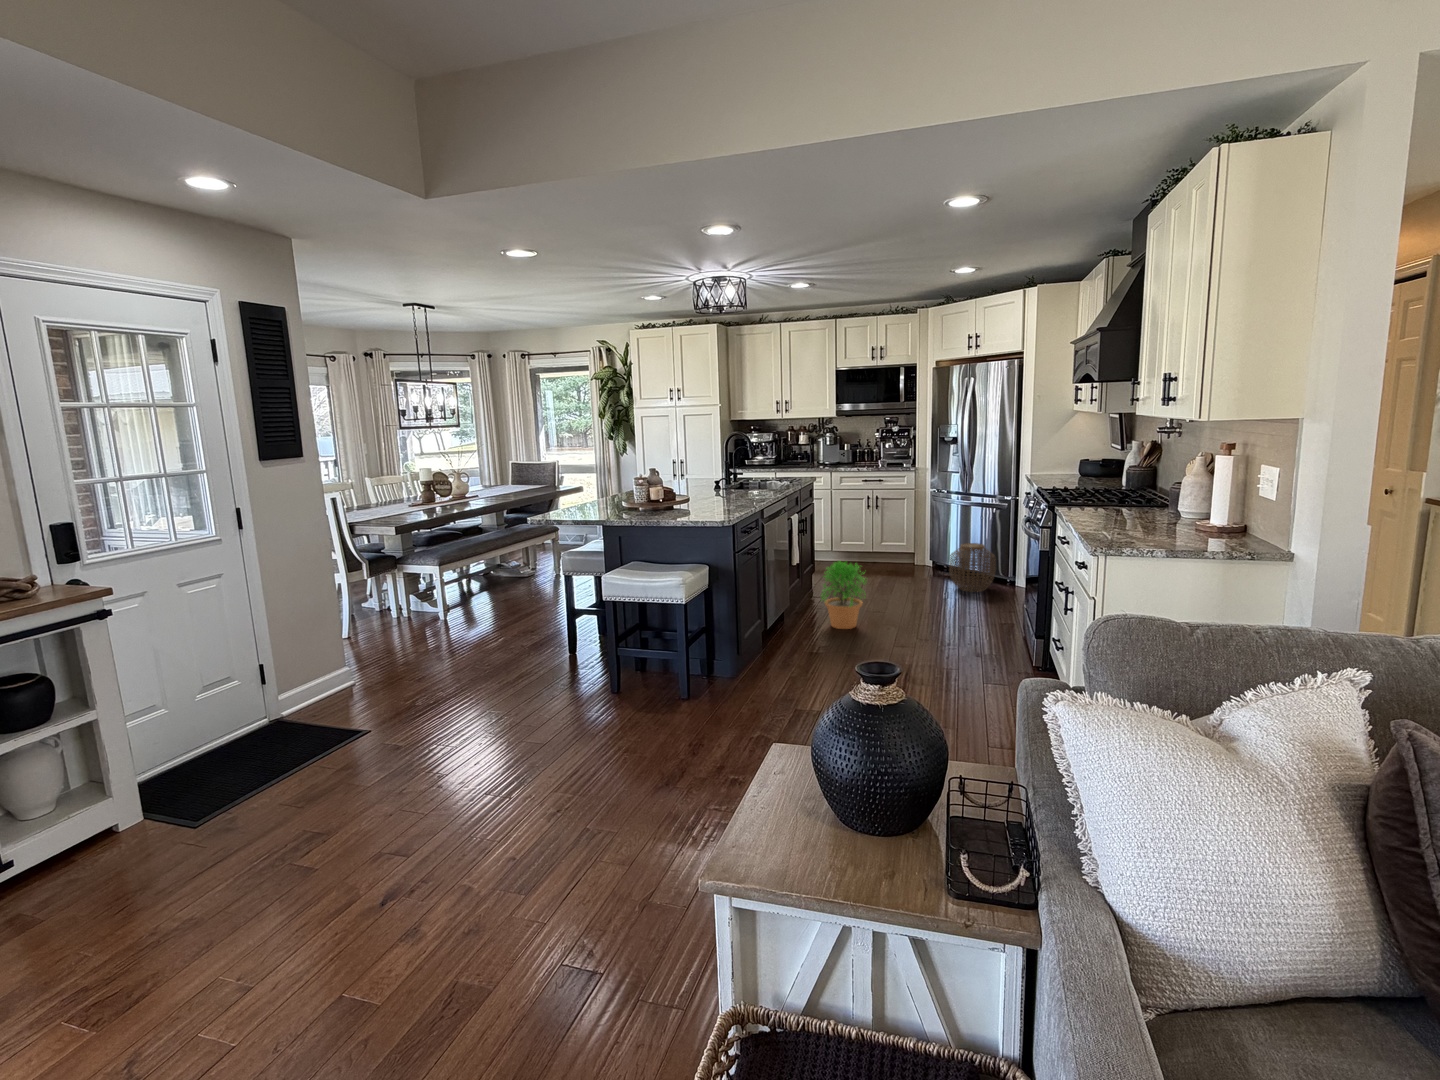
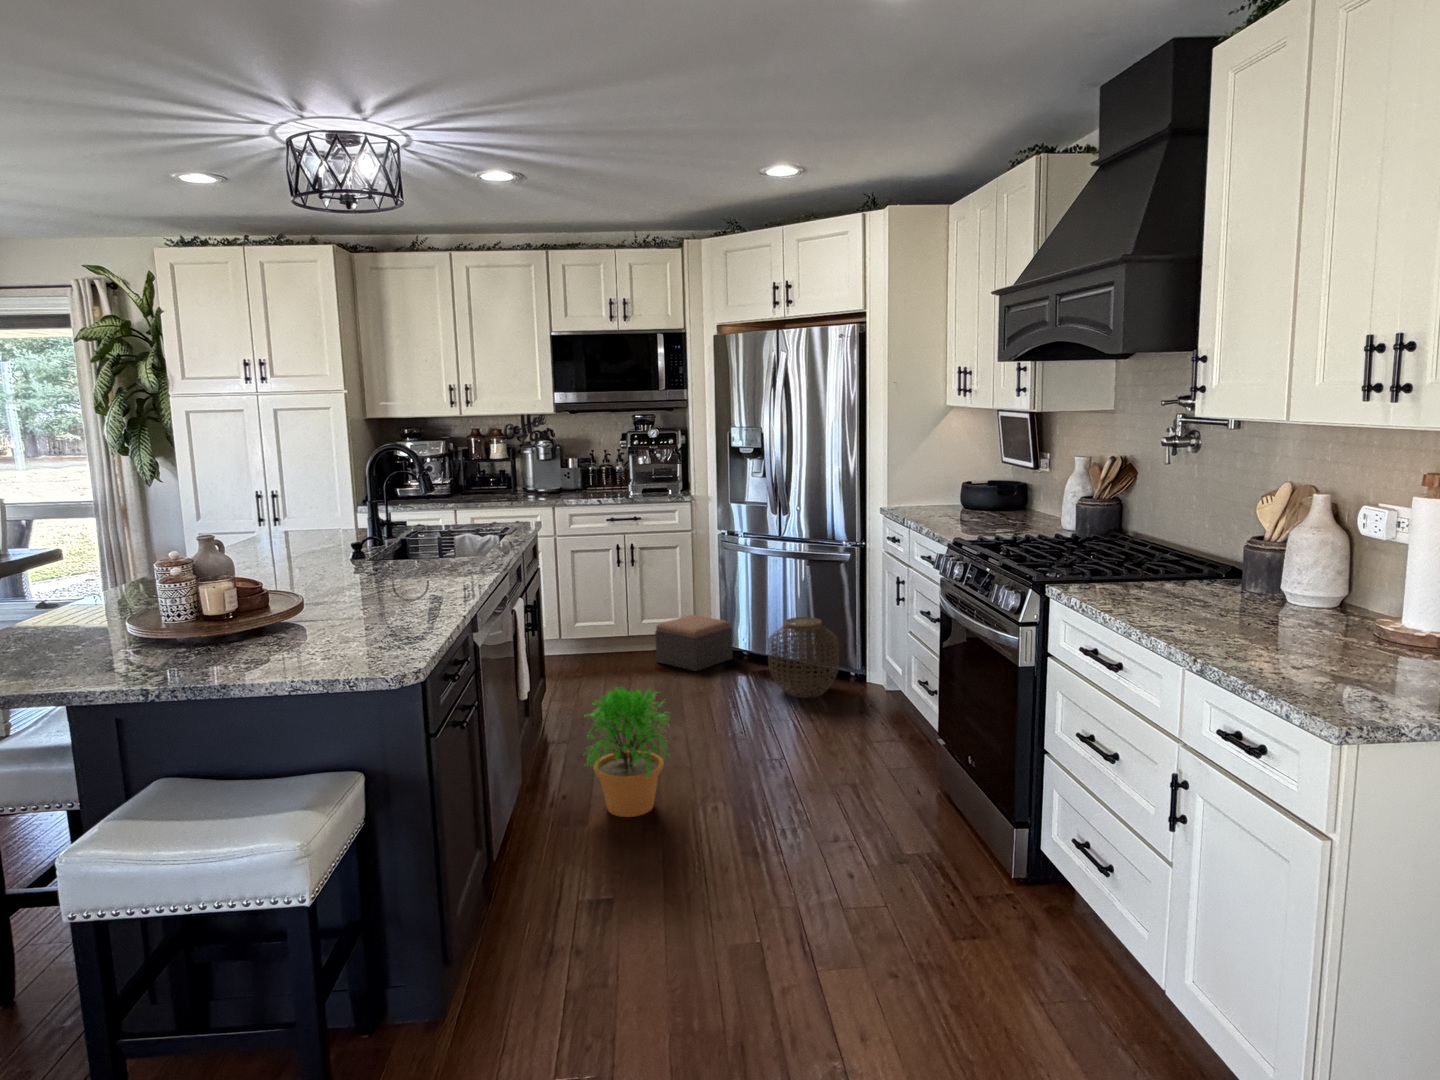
footstool: none [887,542,936,575] -> present [655,615,733,671]

